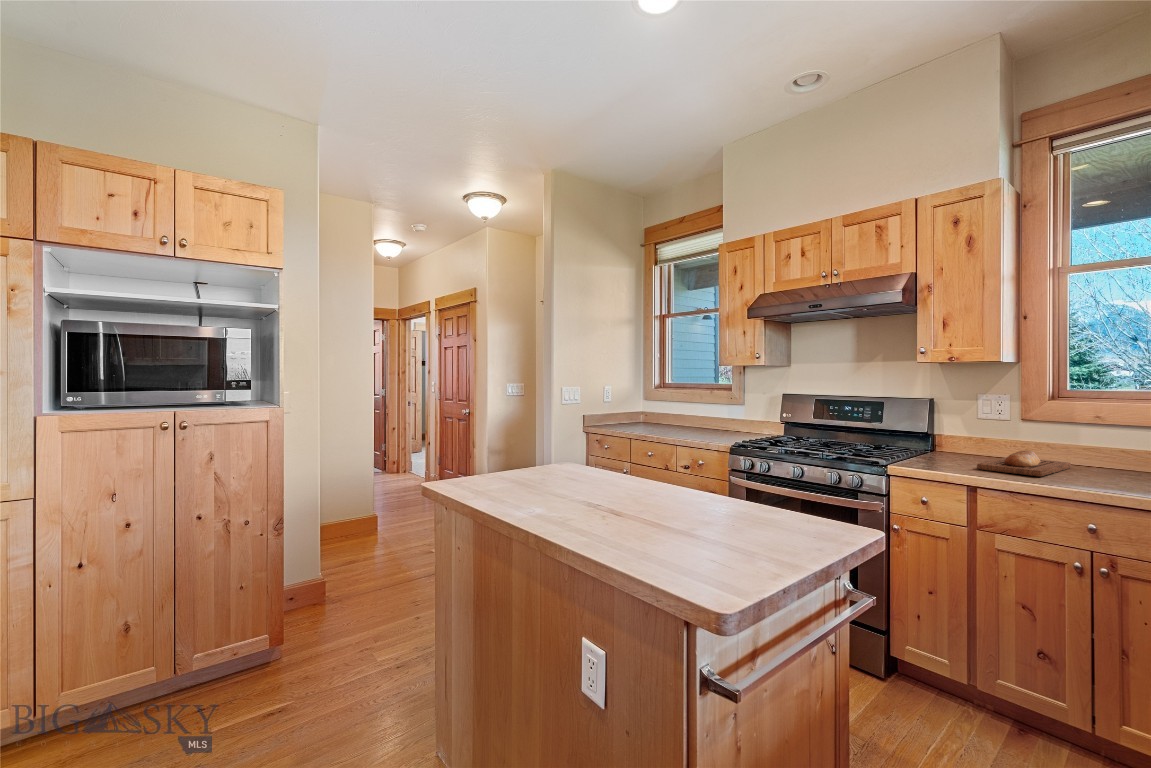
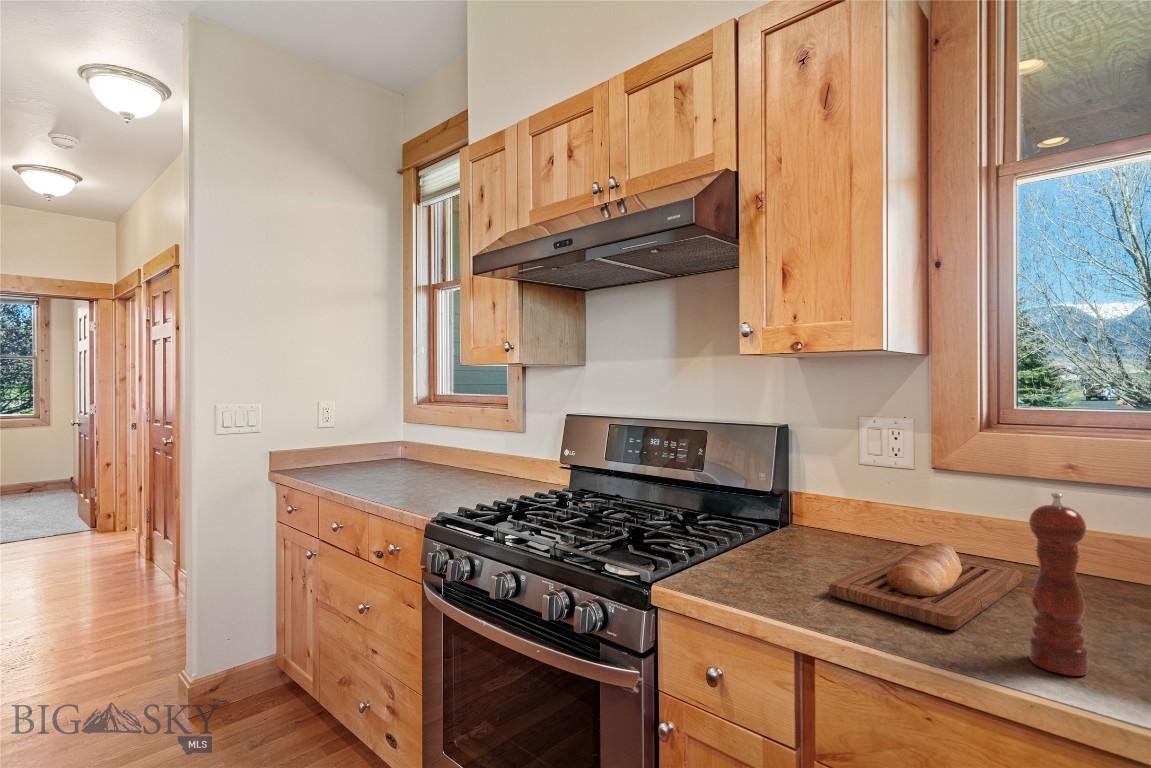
pepper mill: none [1075,418,1099,486] -> present [1029,493,1088,676]

